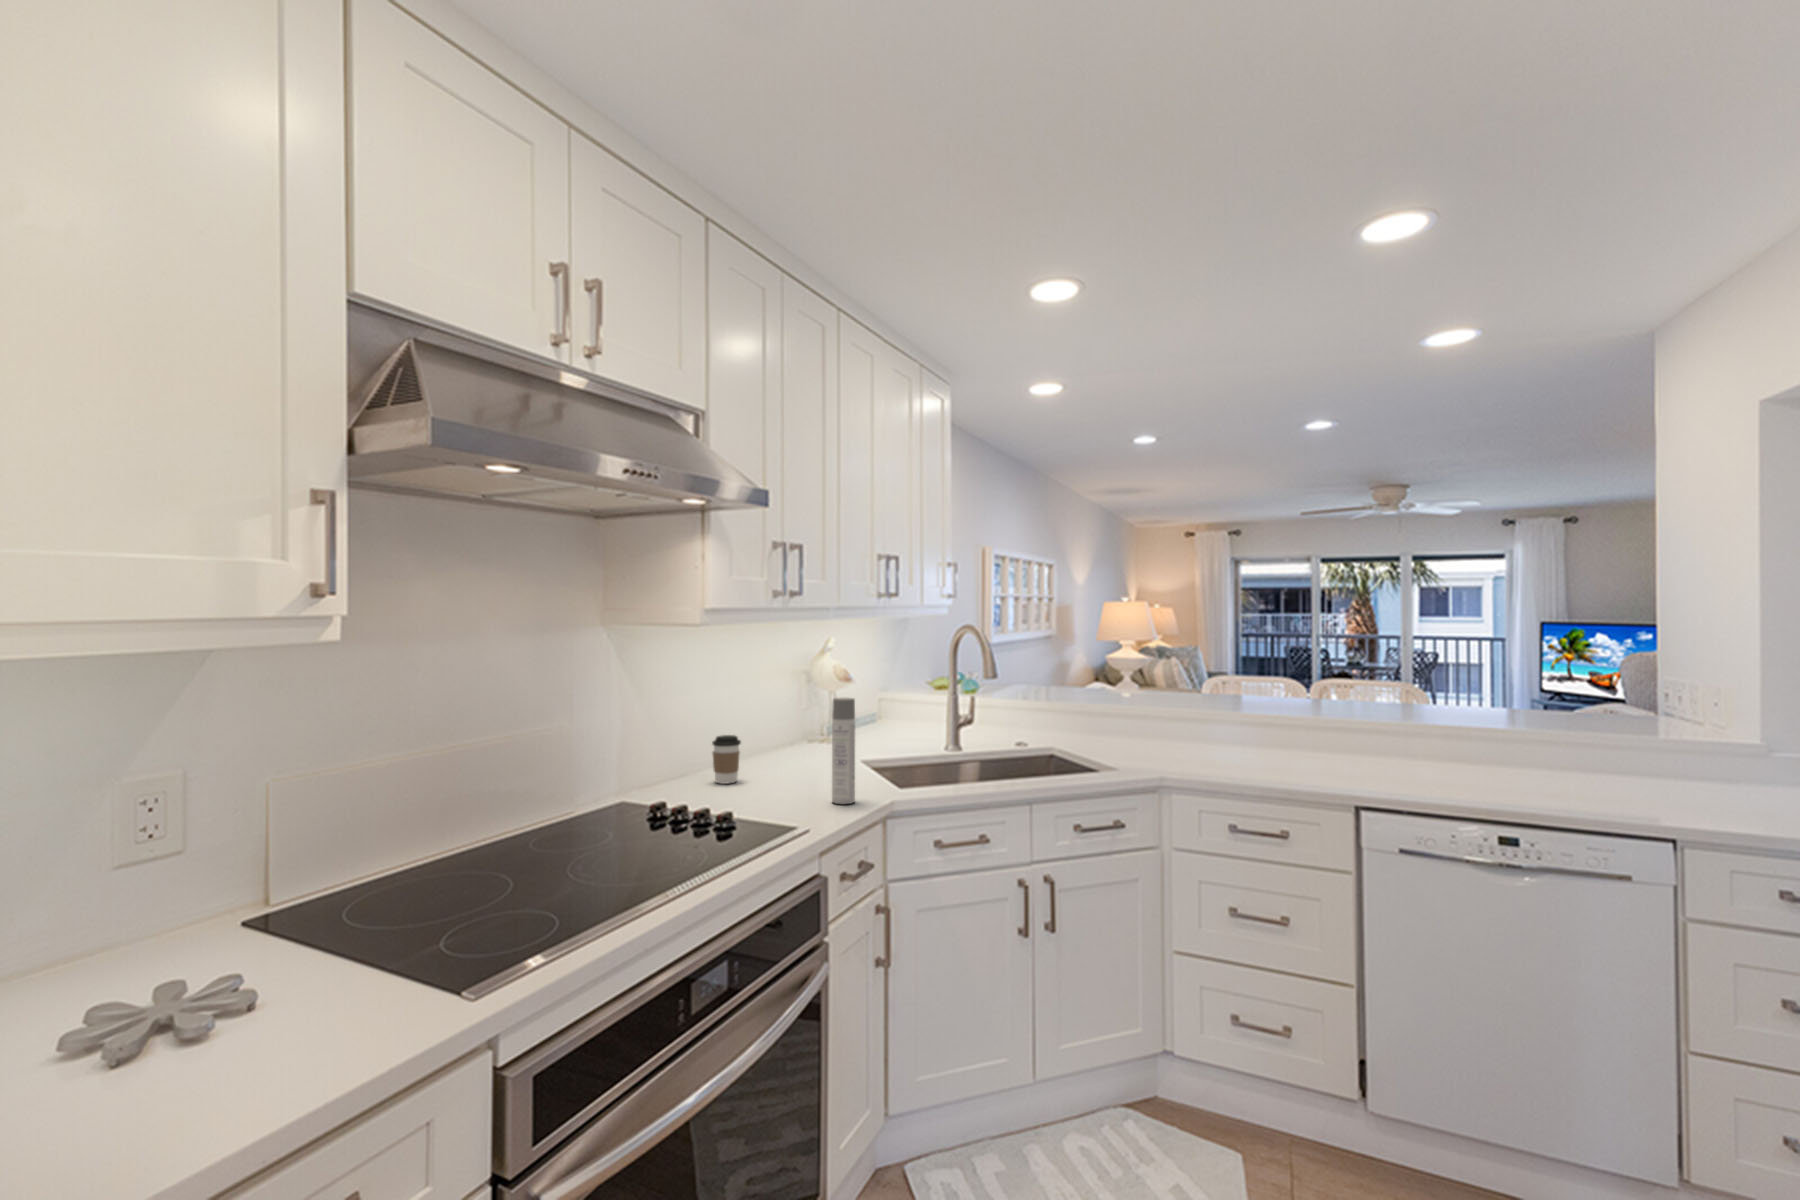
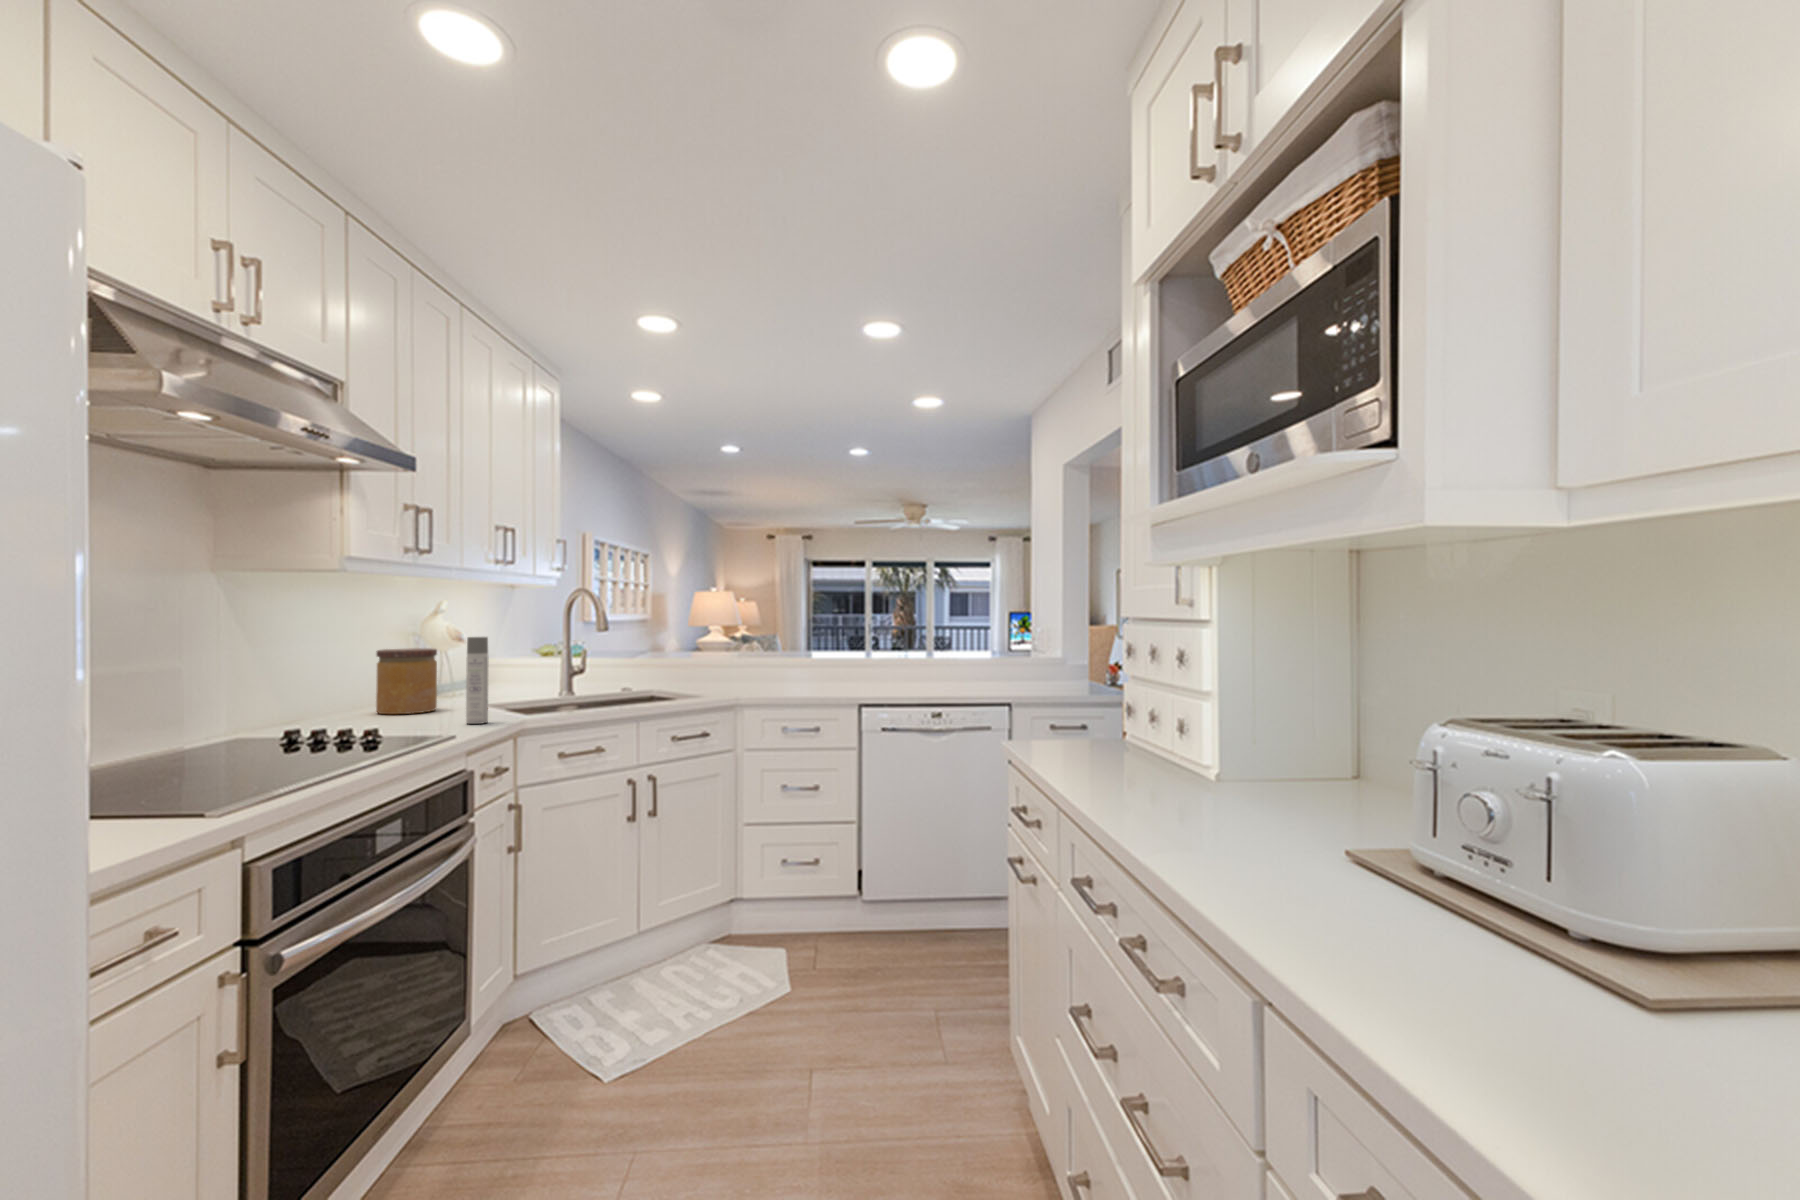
jar: none [756,697,814,774] -> present [376,648,437,714]
coffee cup: present [712,735,741,784] -> none [335,679,367,722]

